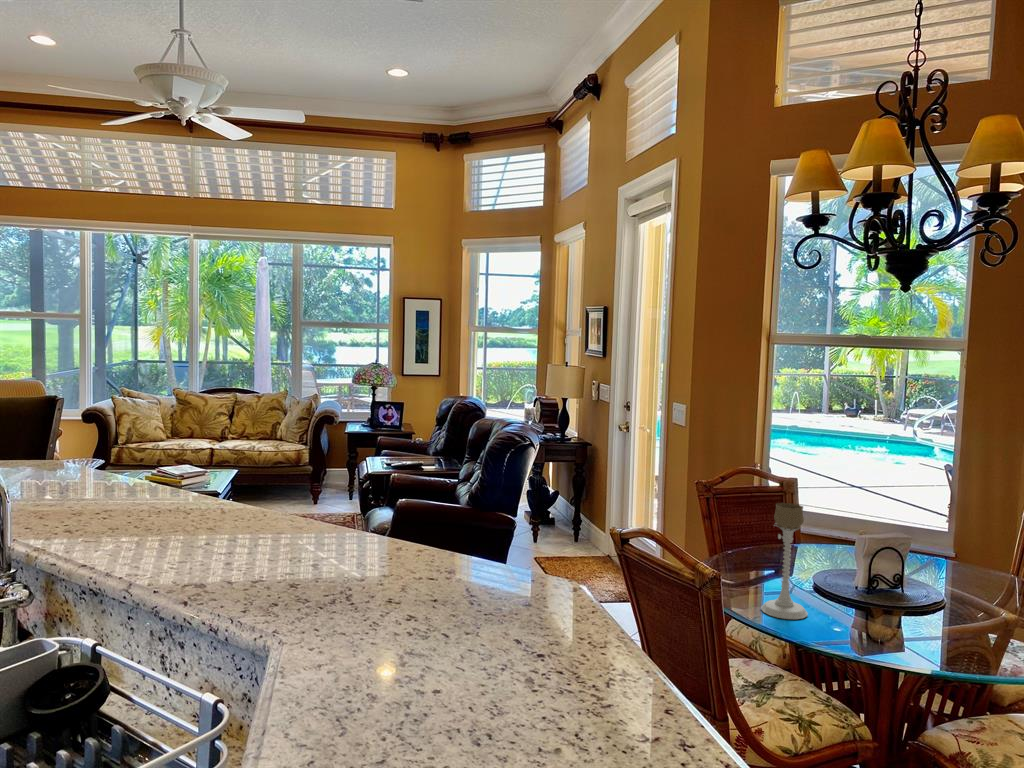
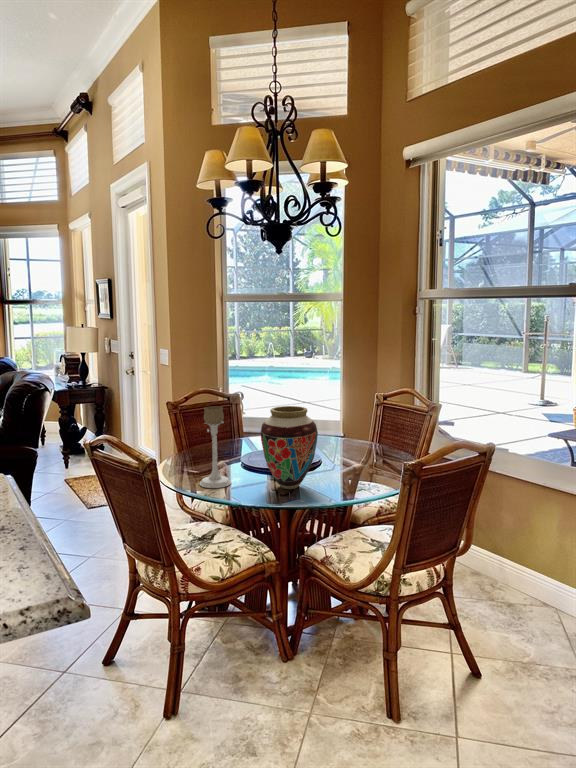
vase: none [860,514,954,639] -> present [260,406,318,489]

